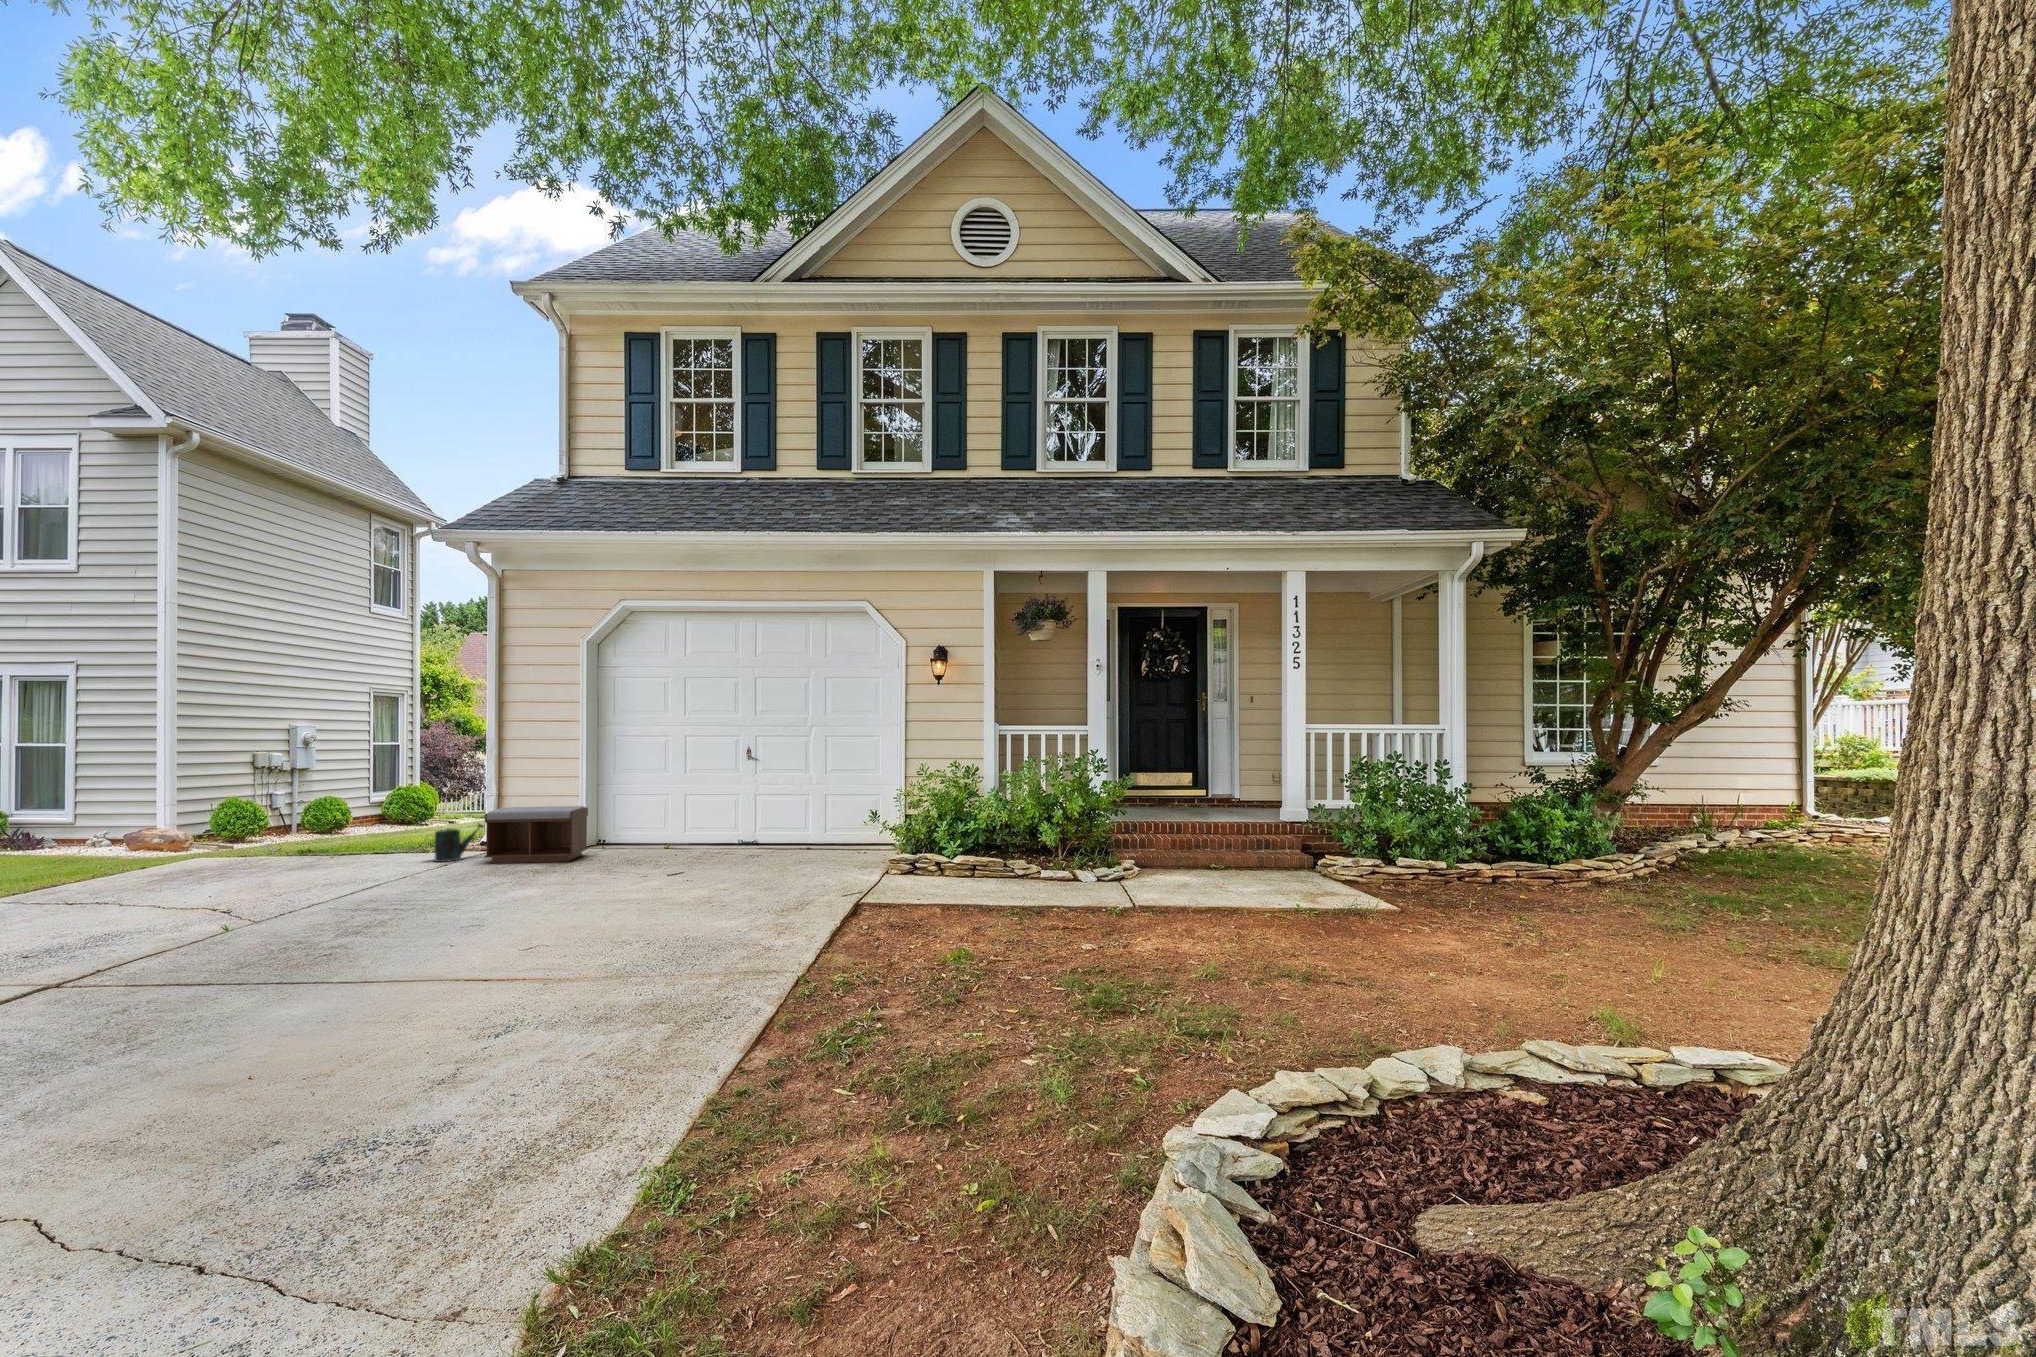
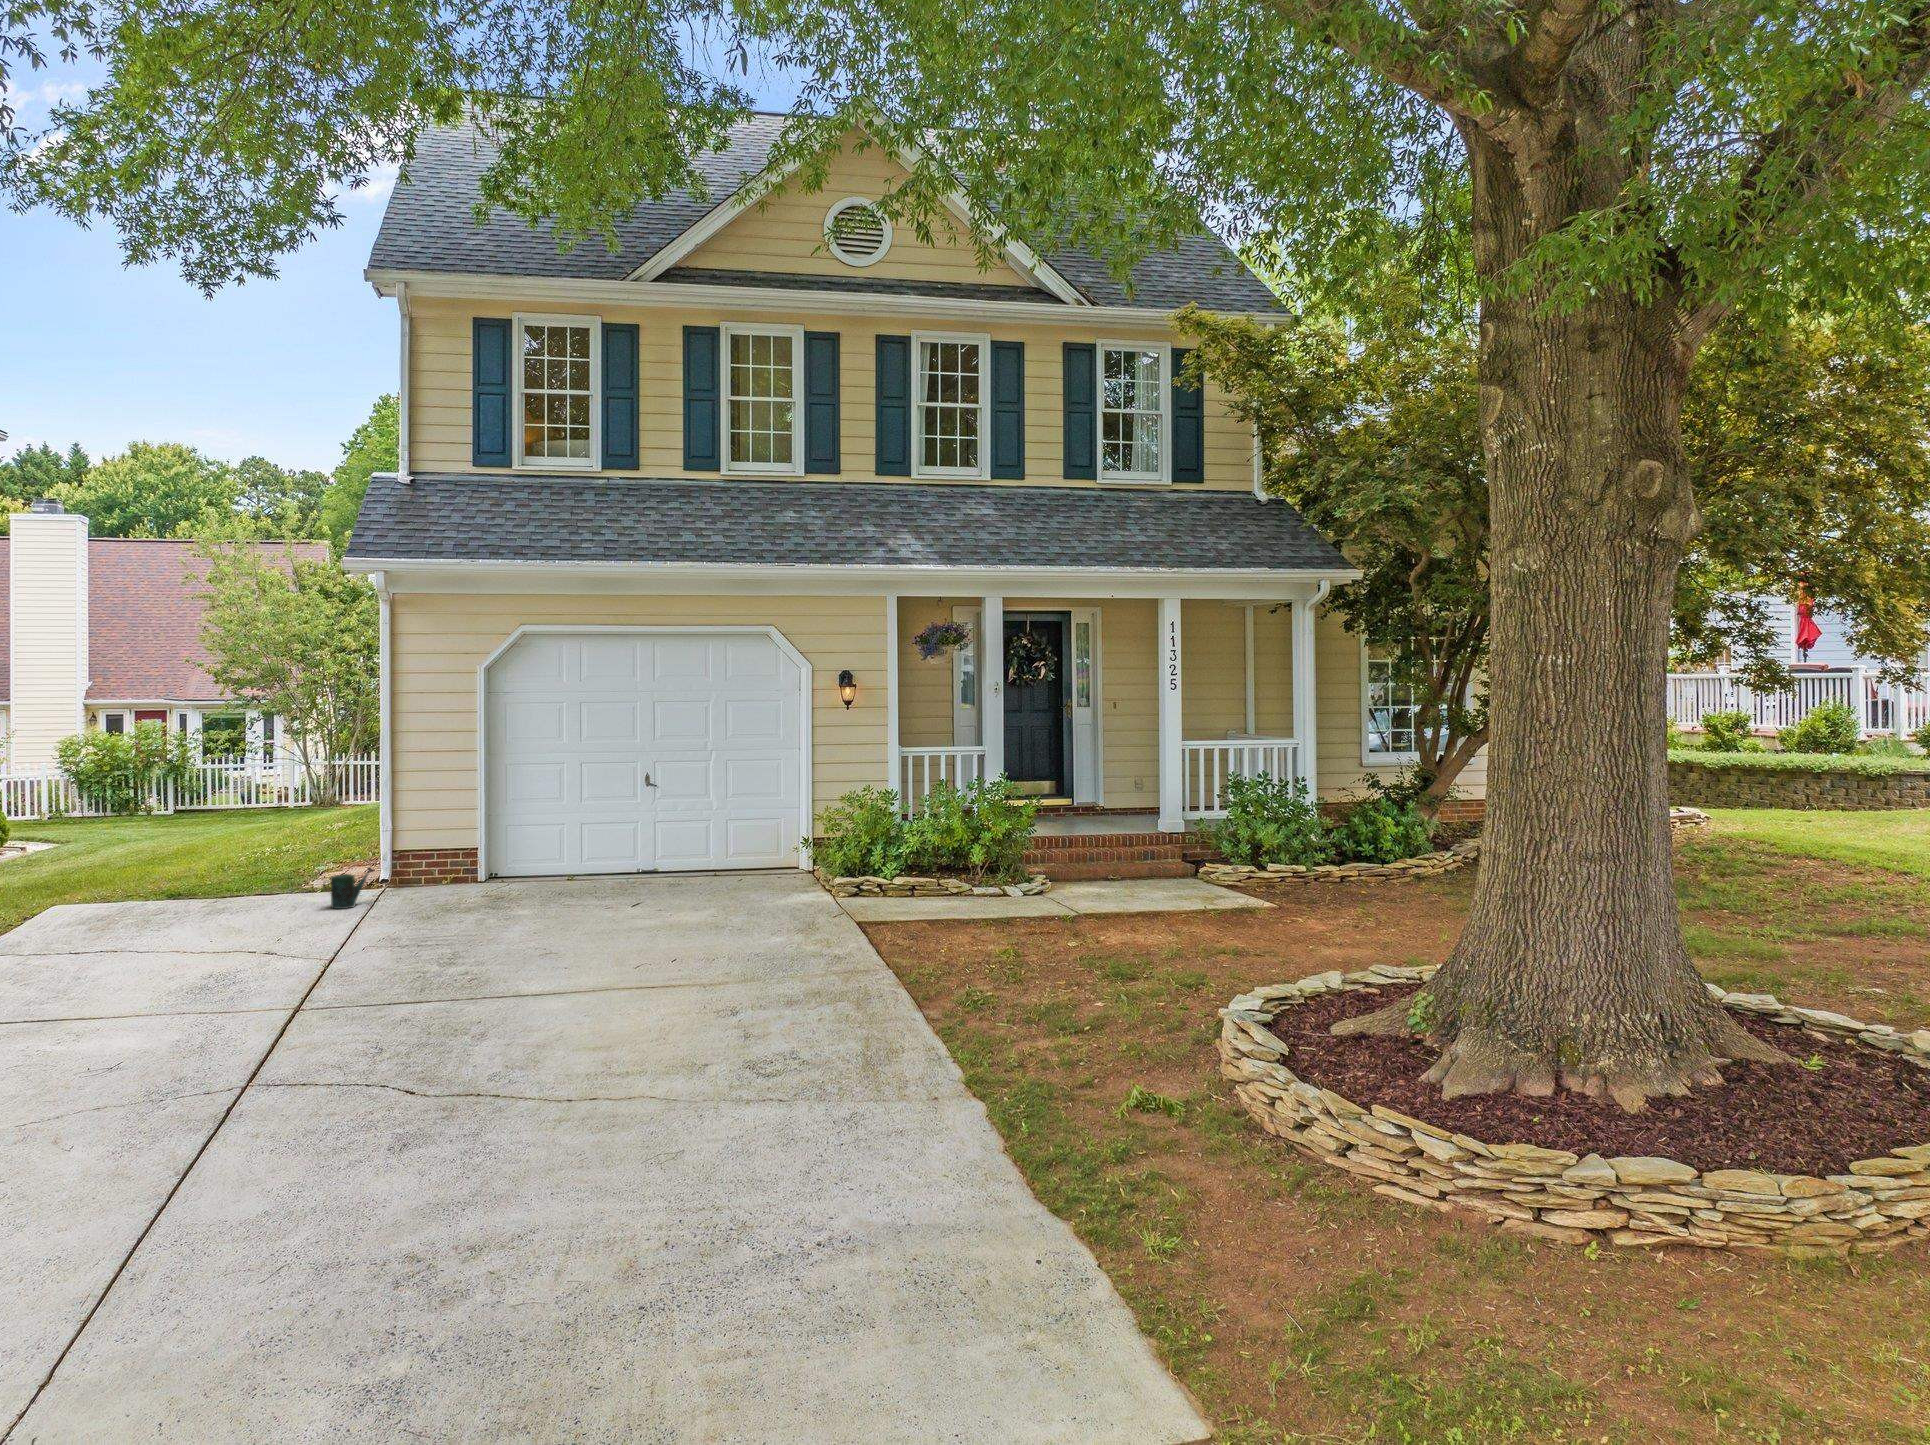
bench: present [485,806,588,863] -> none [394,845,486,907]

